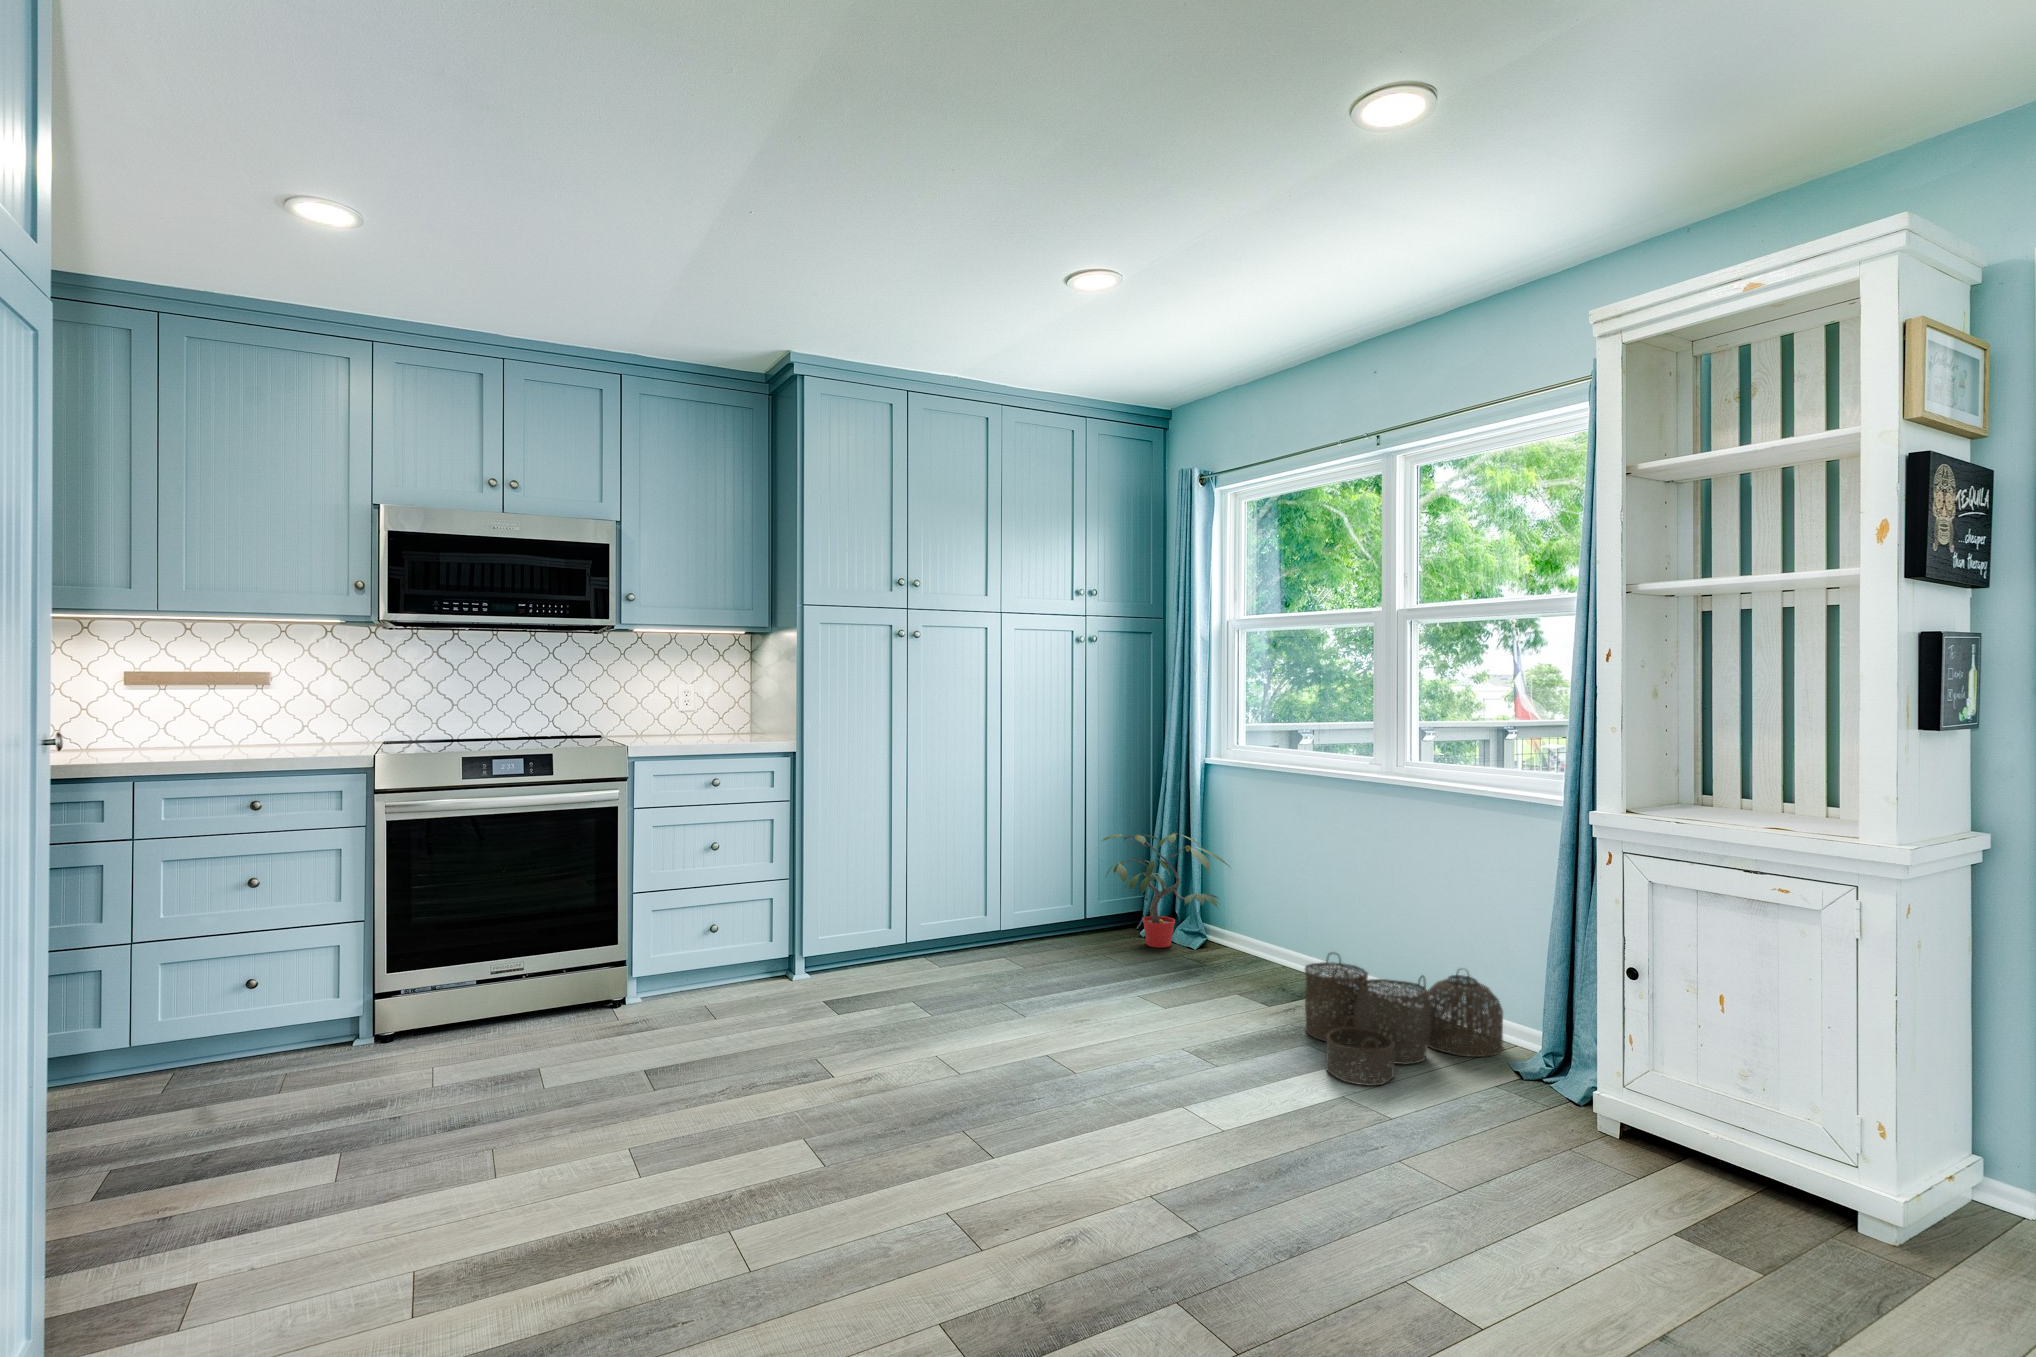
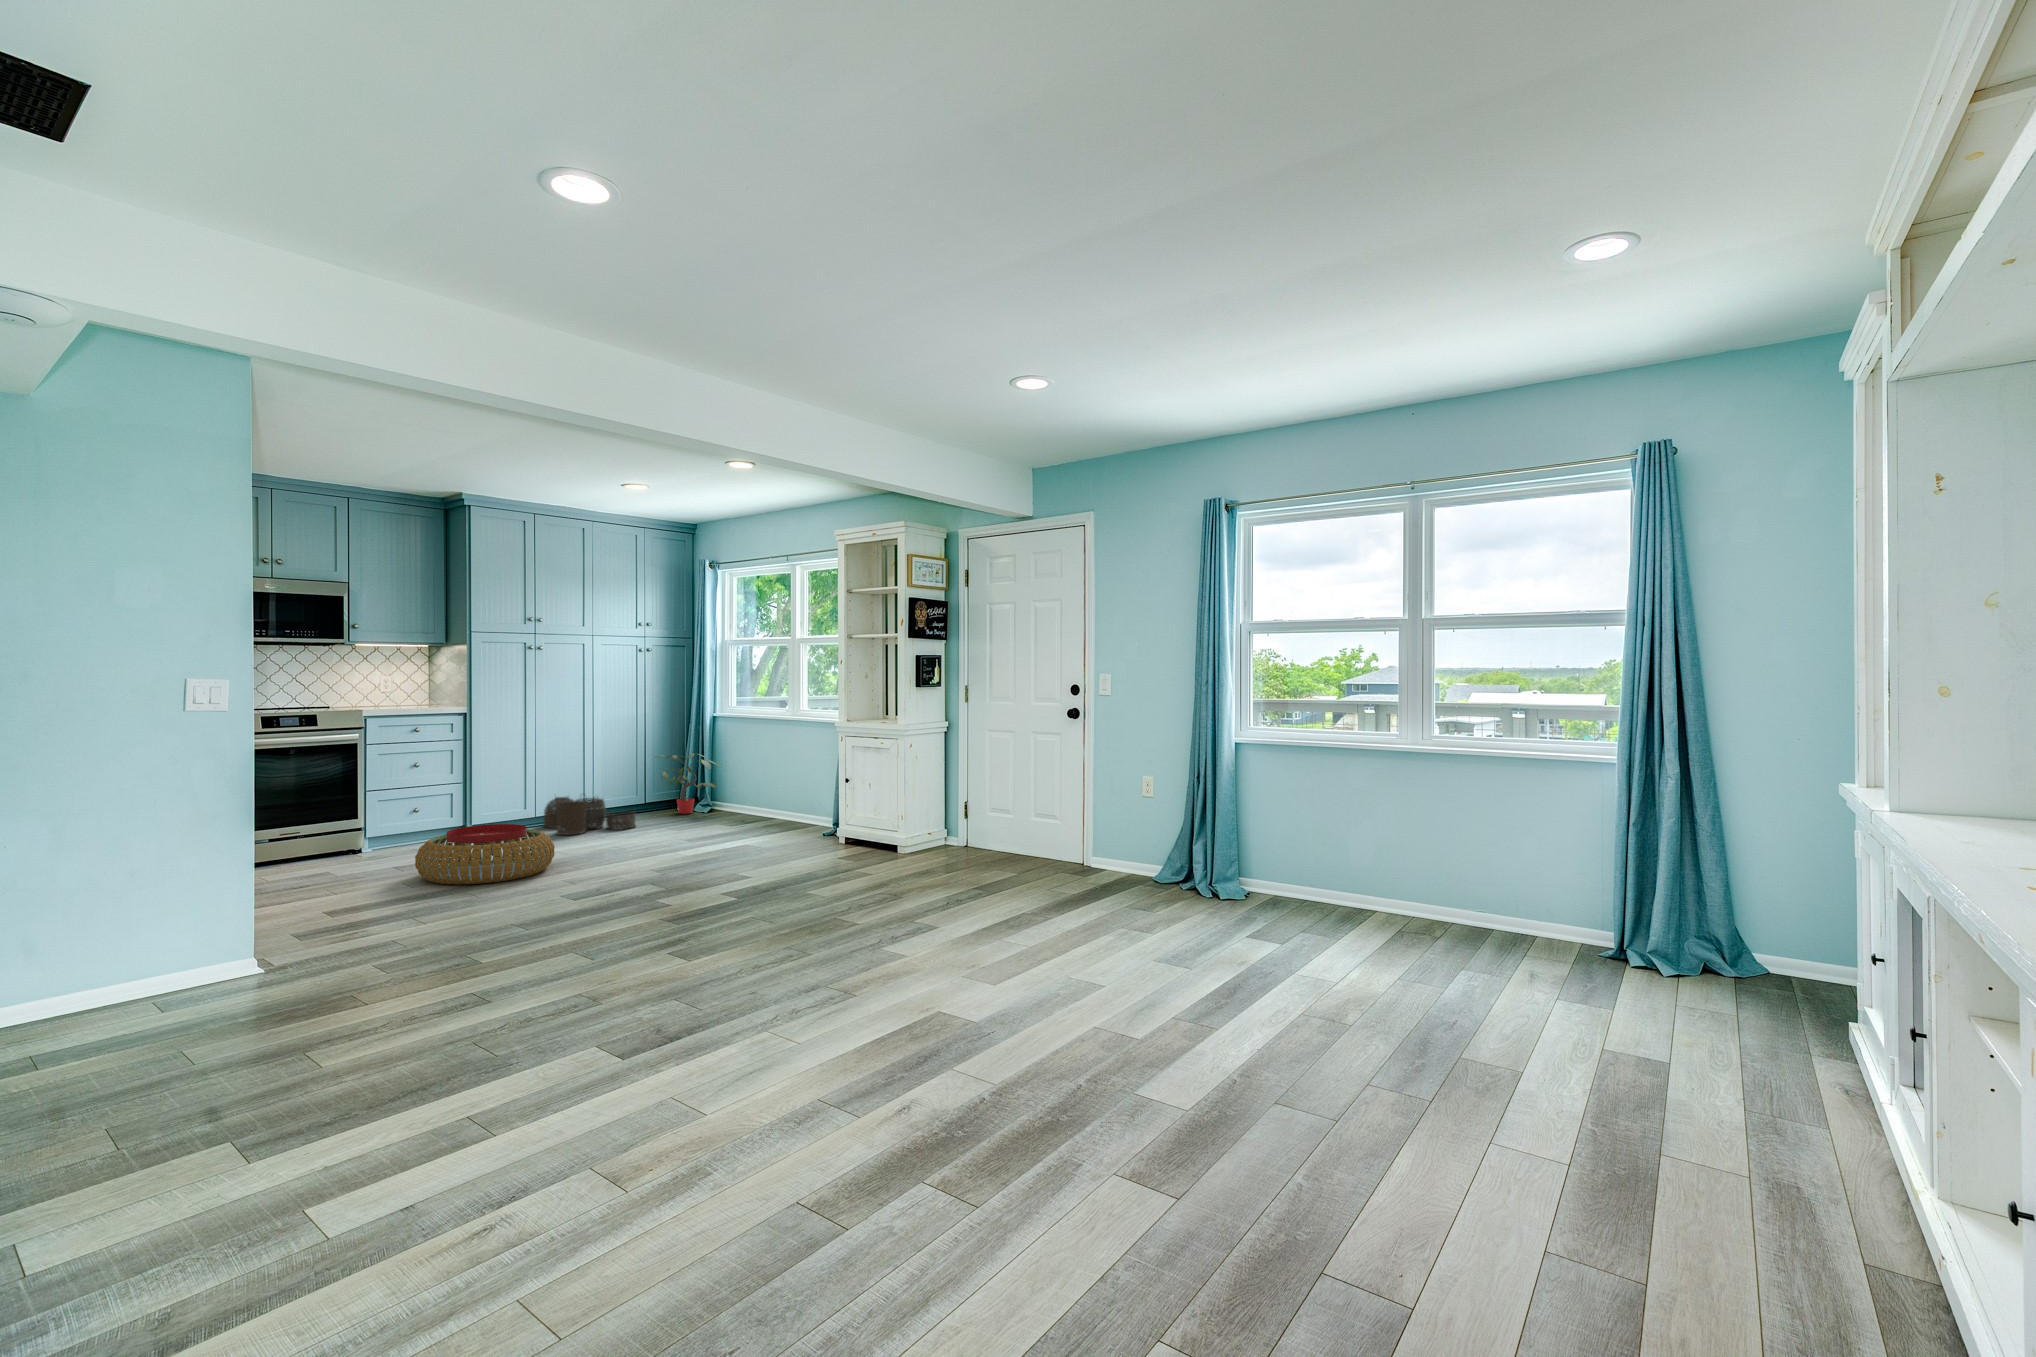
woven basket: present [1305,953,1503,1086] -> present [543,797,636,835]
pouf: none [655,1014,935,1191] -> present [415,824,555,884]

